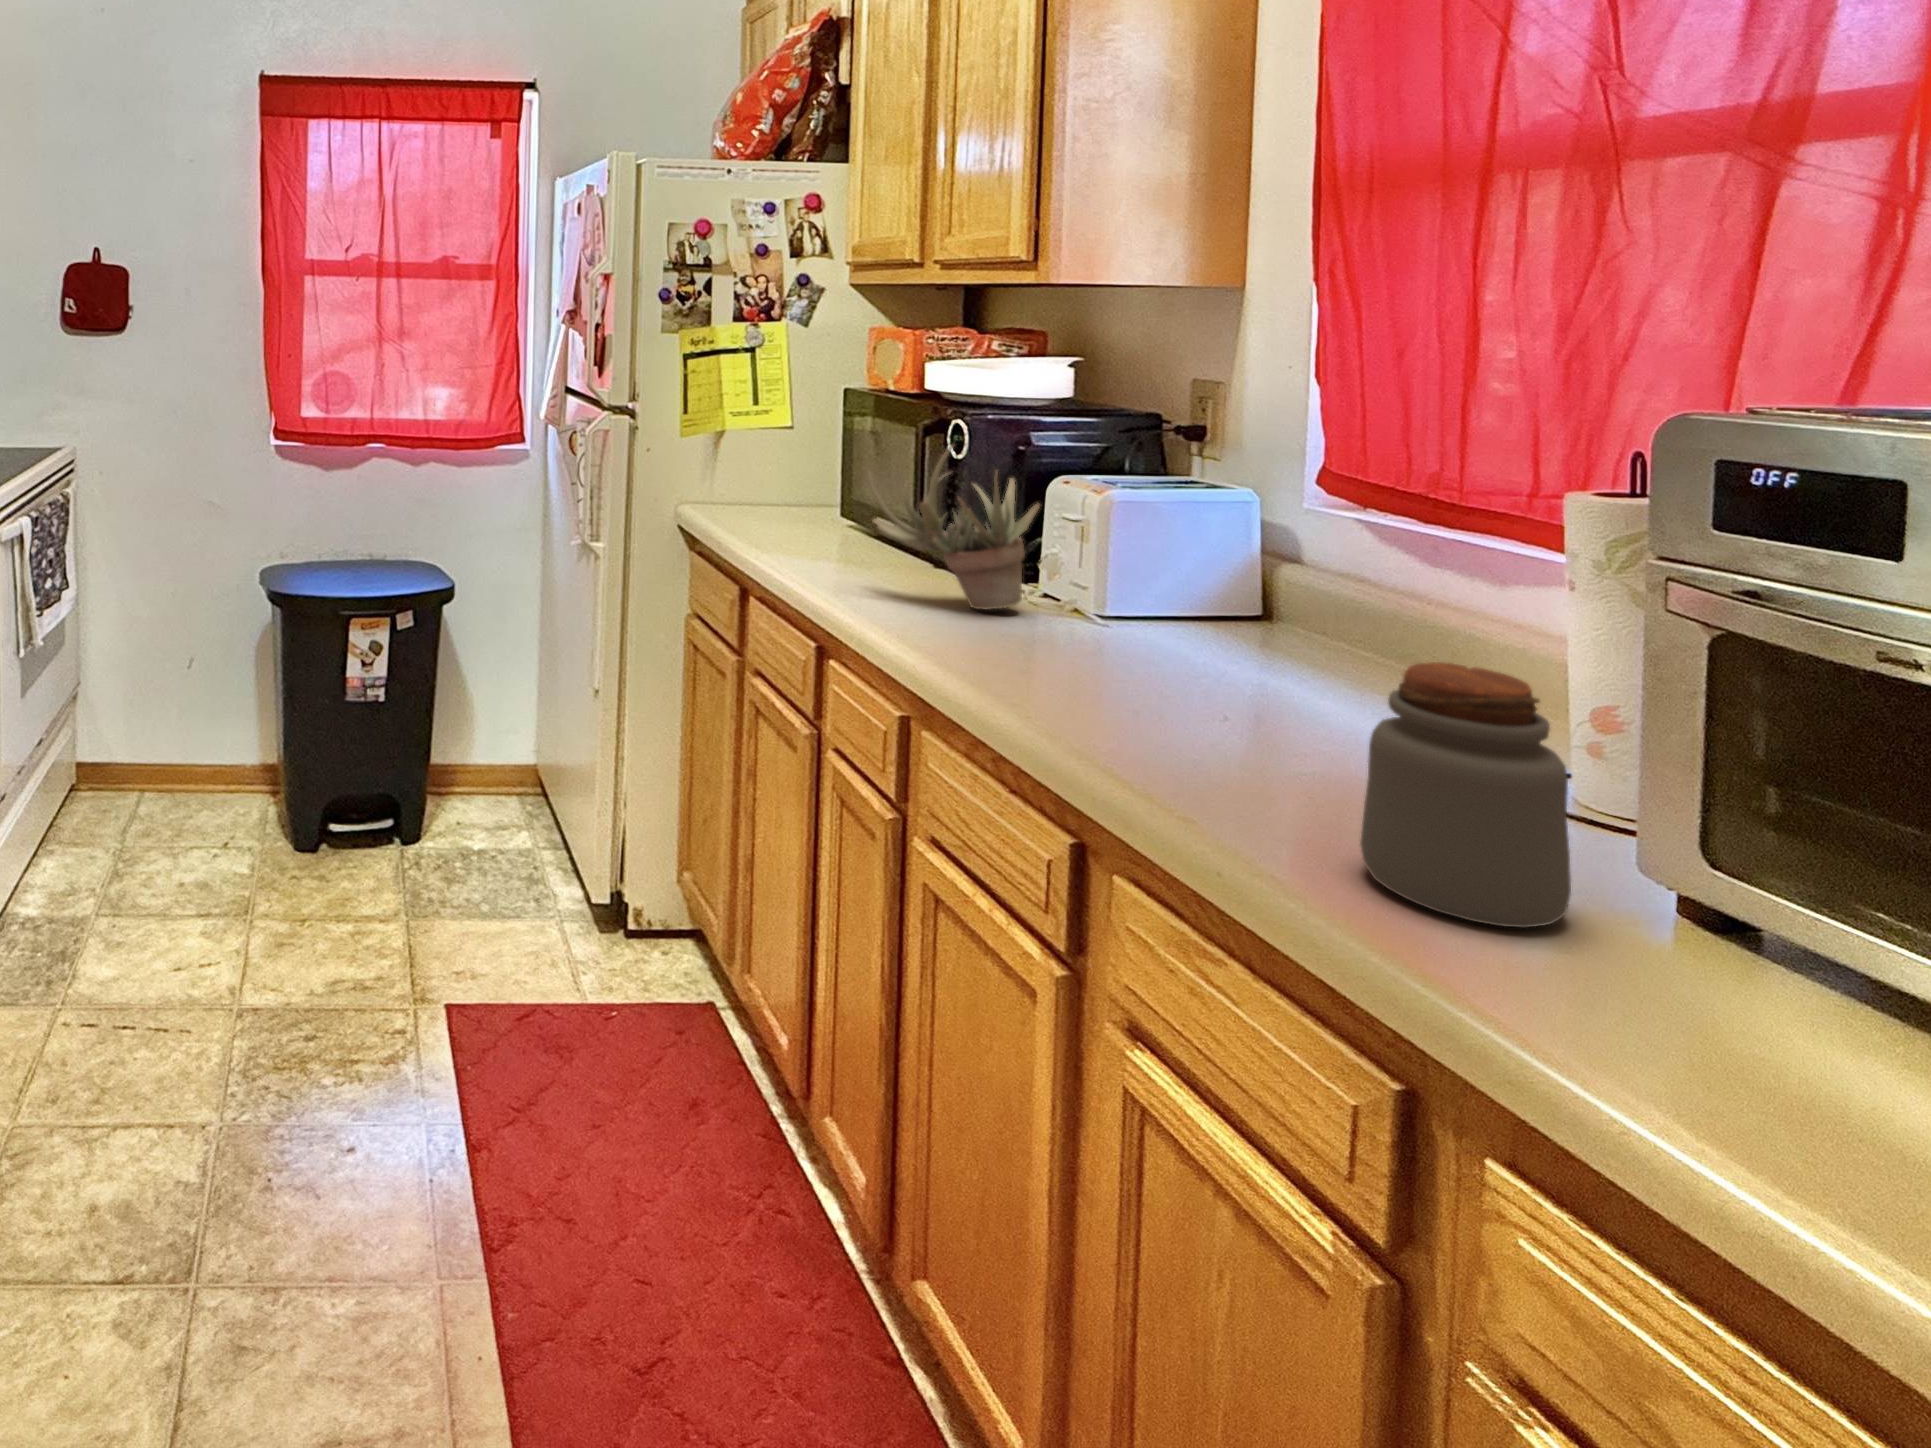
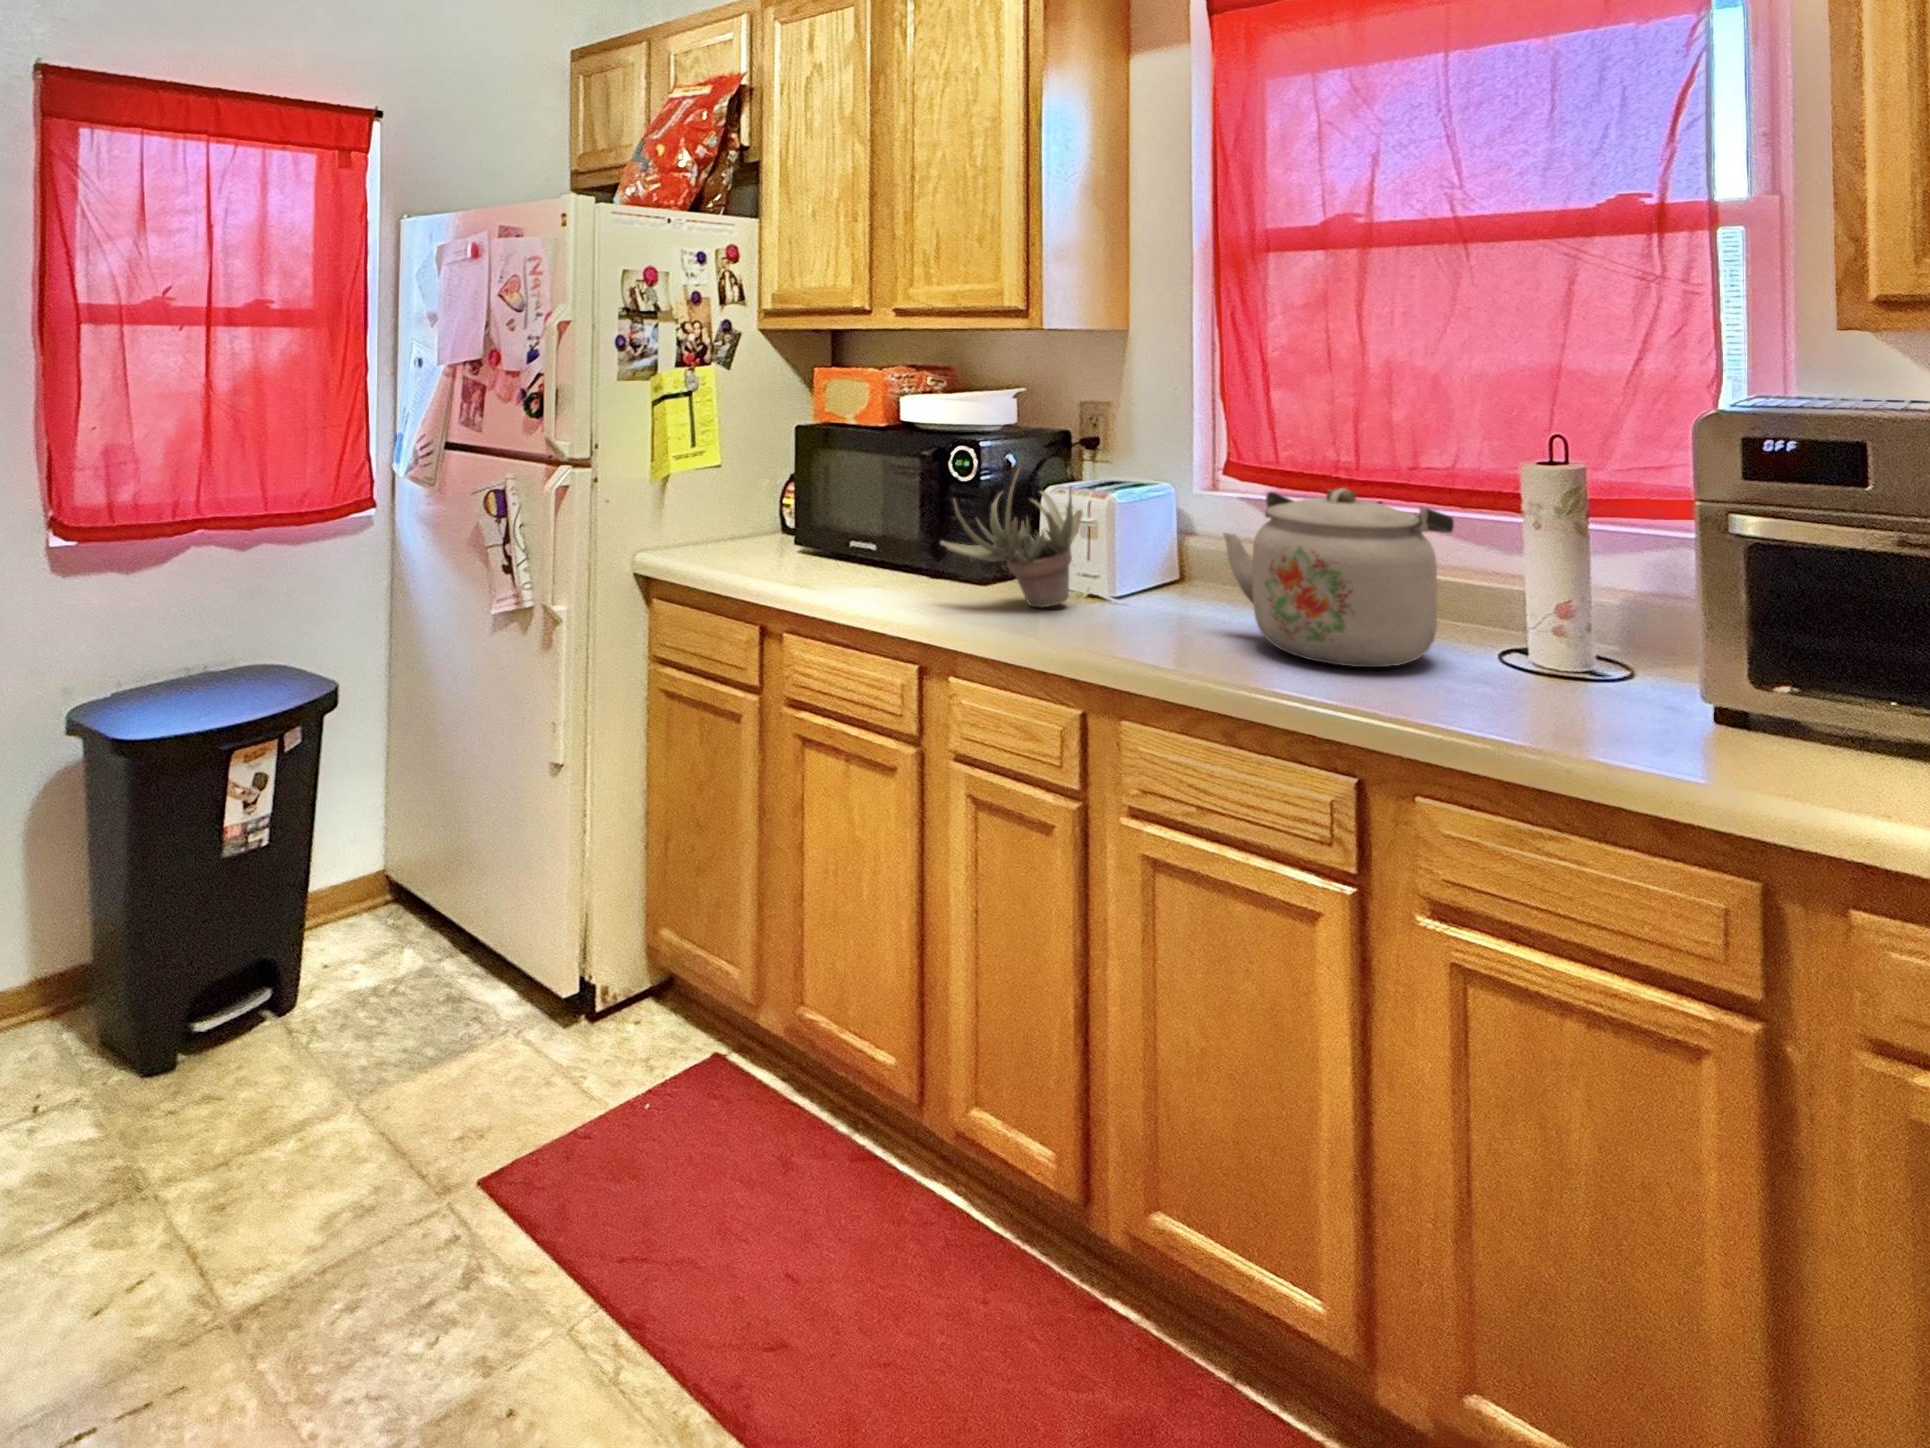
kettle: none [1121,498,1446,740] -> present [1223,488,1454,667]
jar: present [1360,662,1571,928] -> none [1613,585,1755,759]

